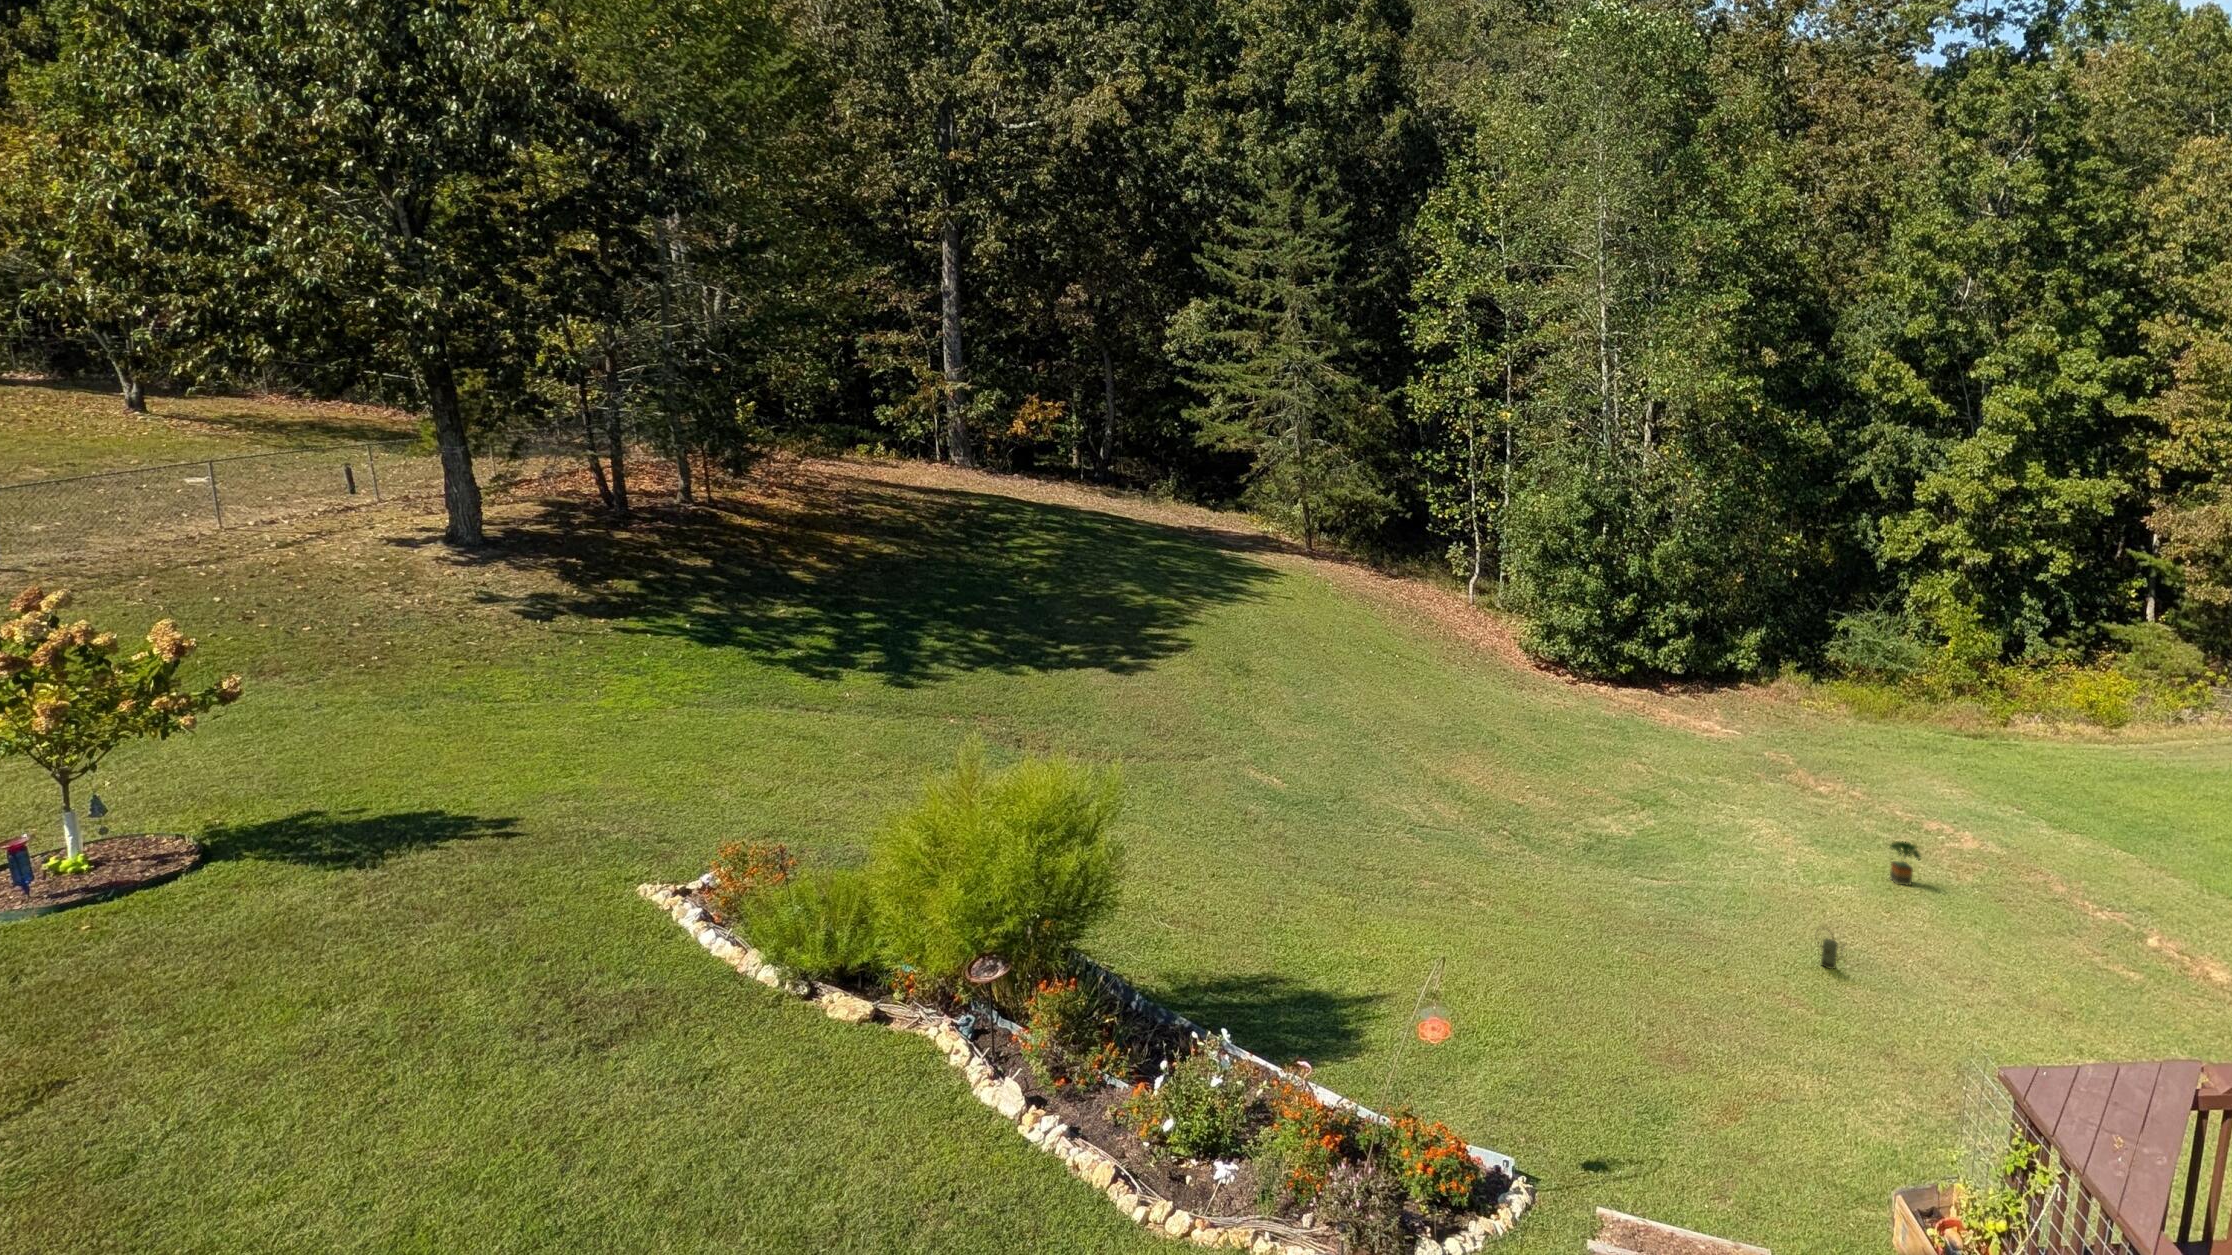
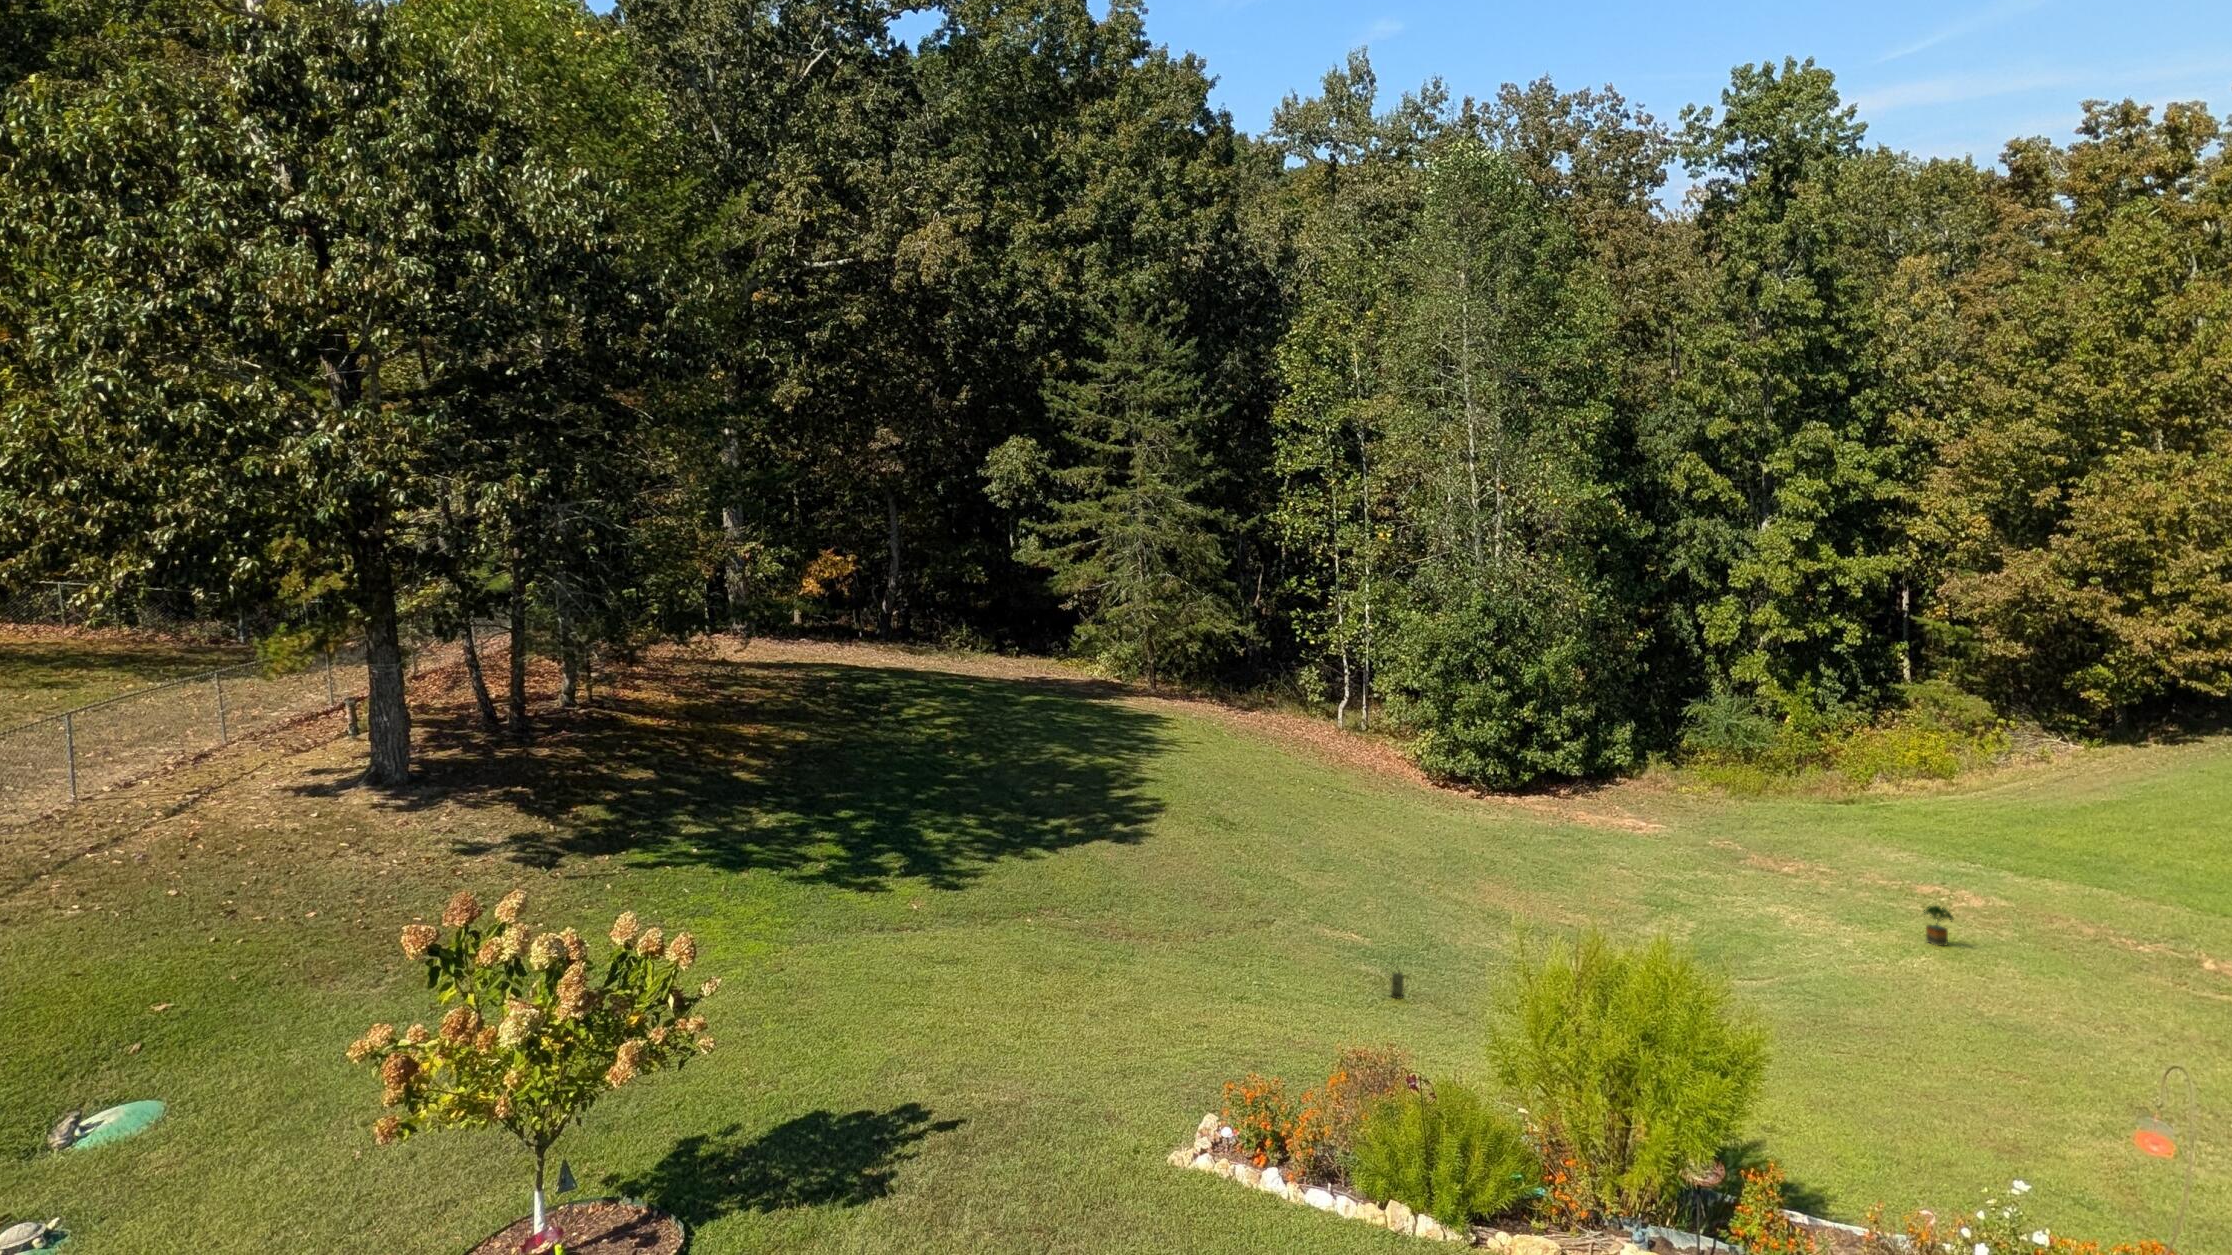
watering can: present [1821,939,1838,969] -> present [1390,973,1404,998]

